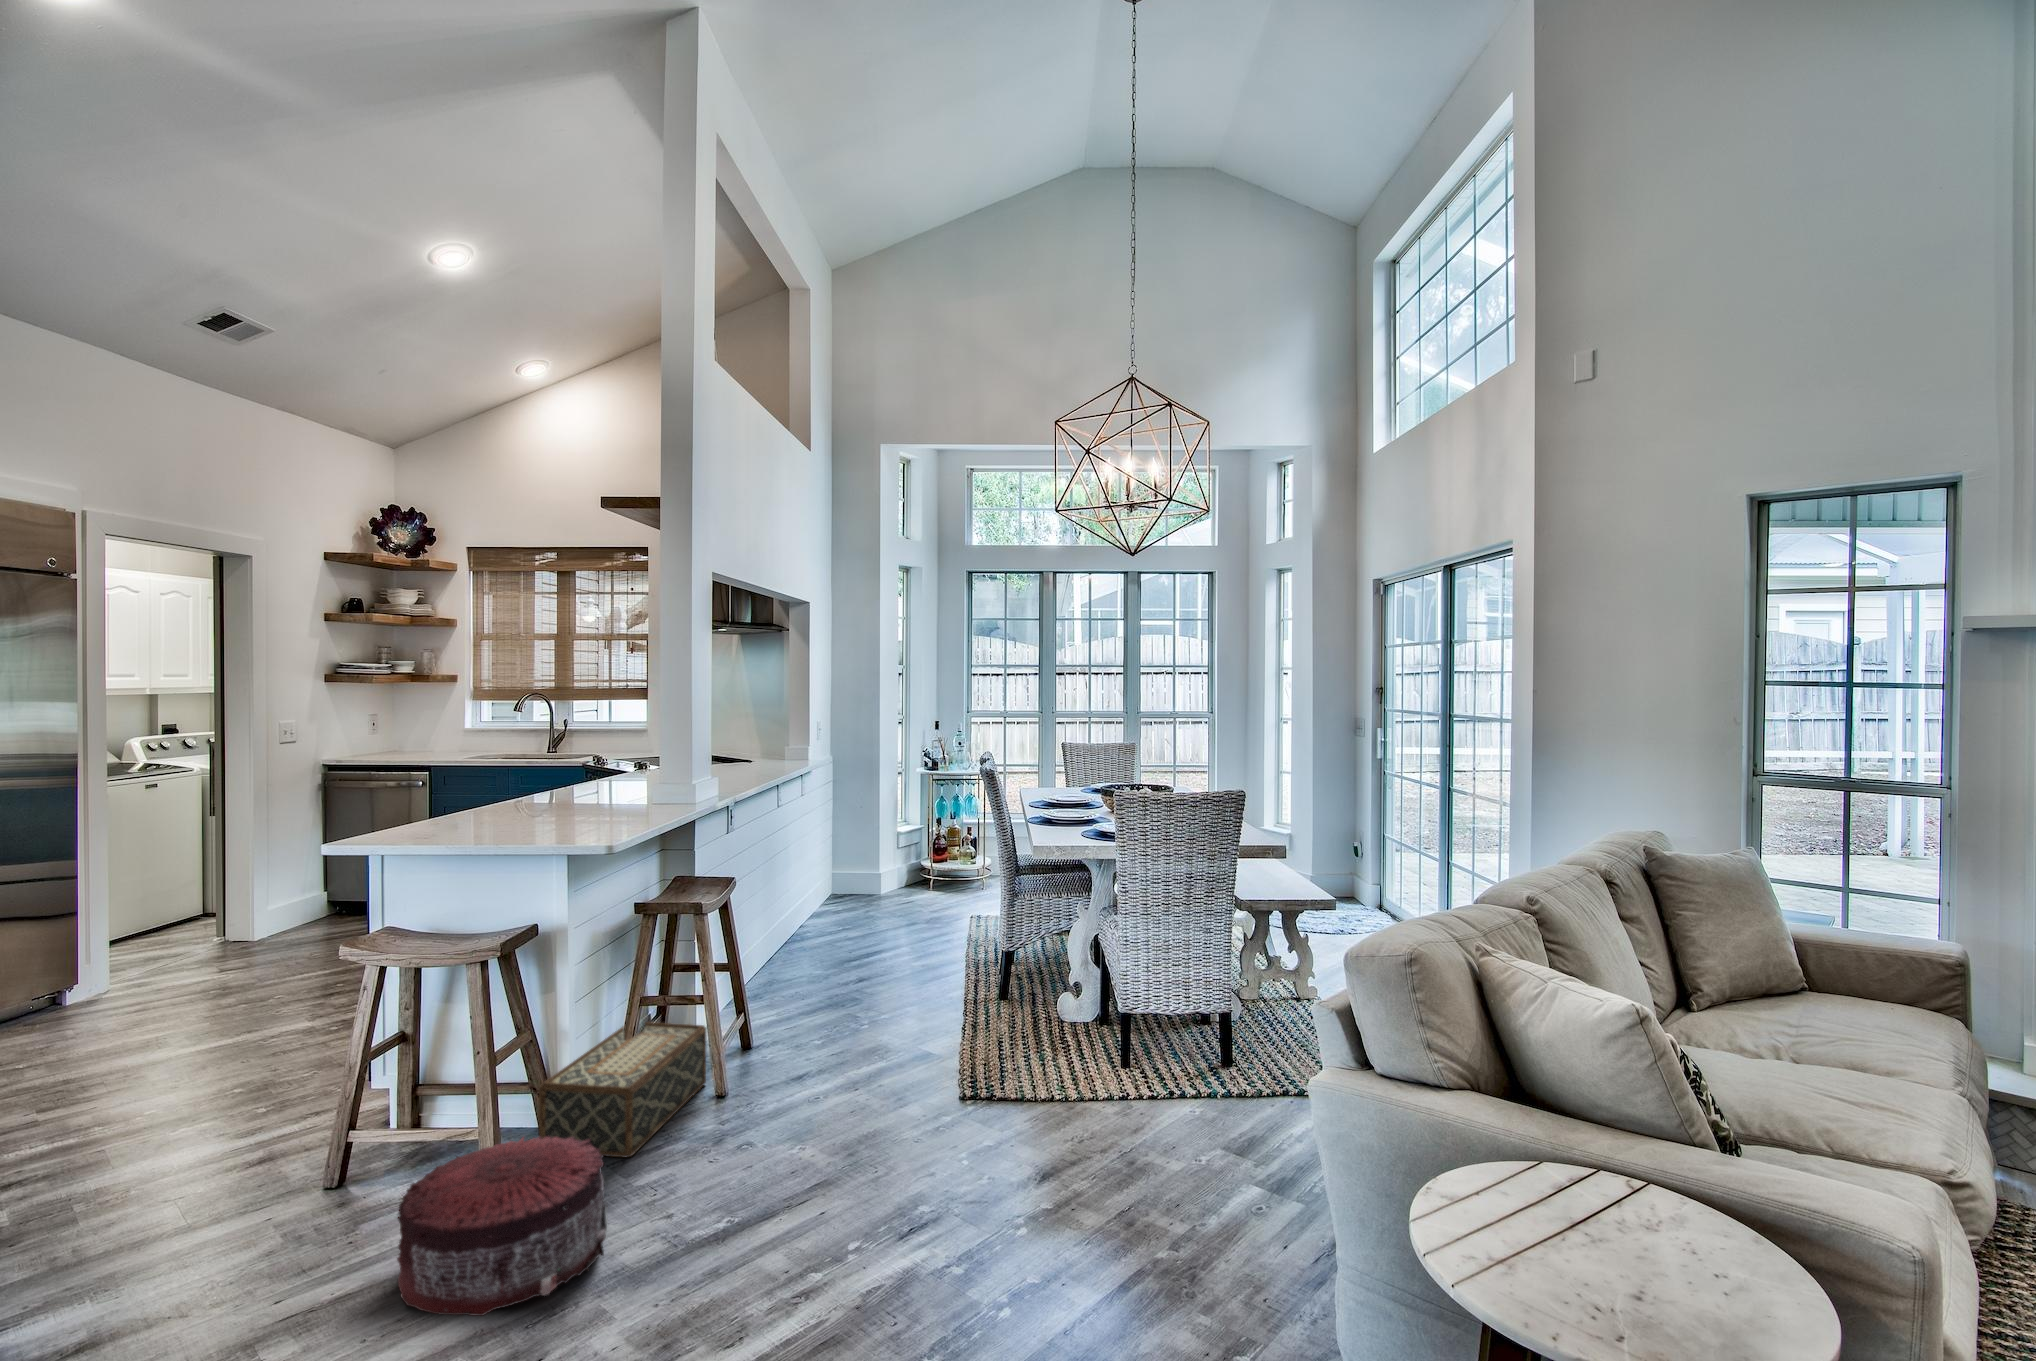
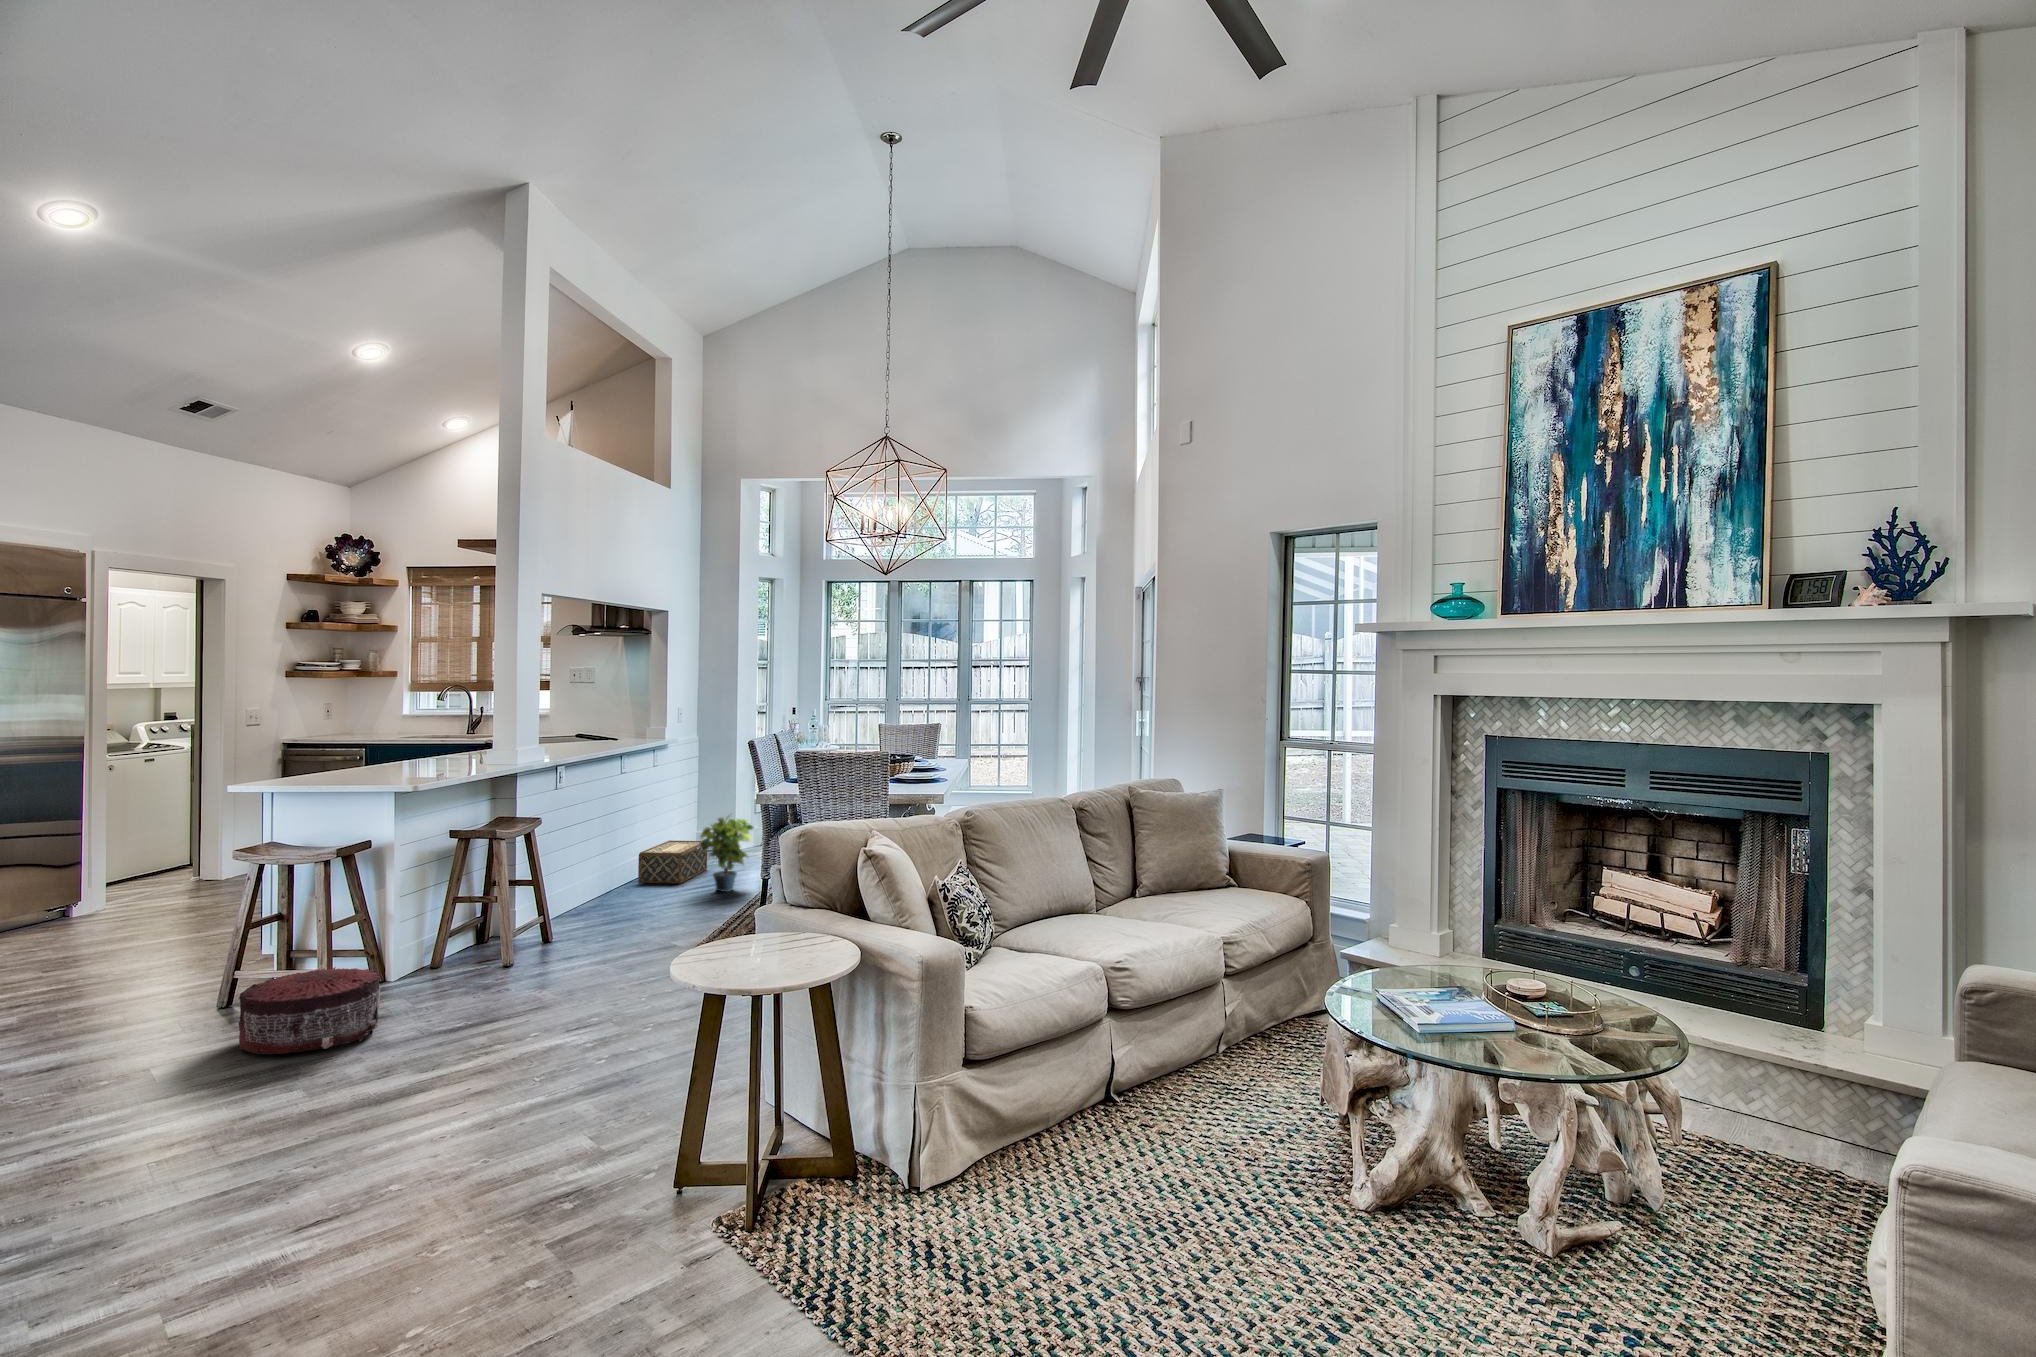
potted plant: none [868,848,934,944] -> present [698,815,753,892]
woven basket: present [539,1022,706,1158] -> present [638,841,707,884]

